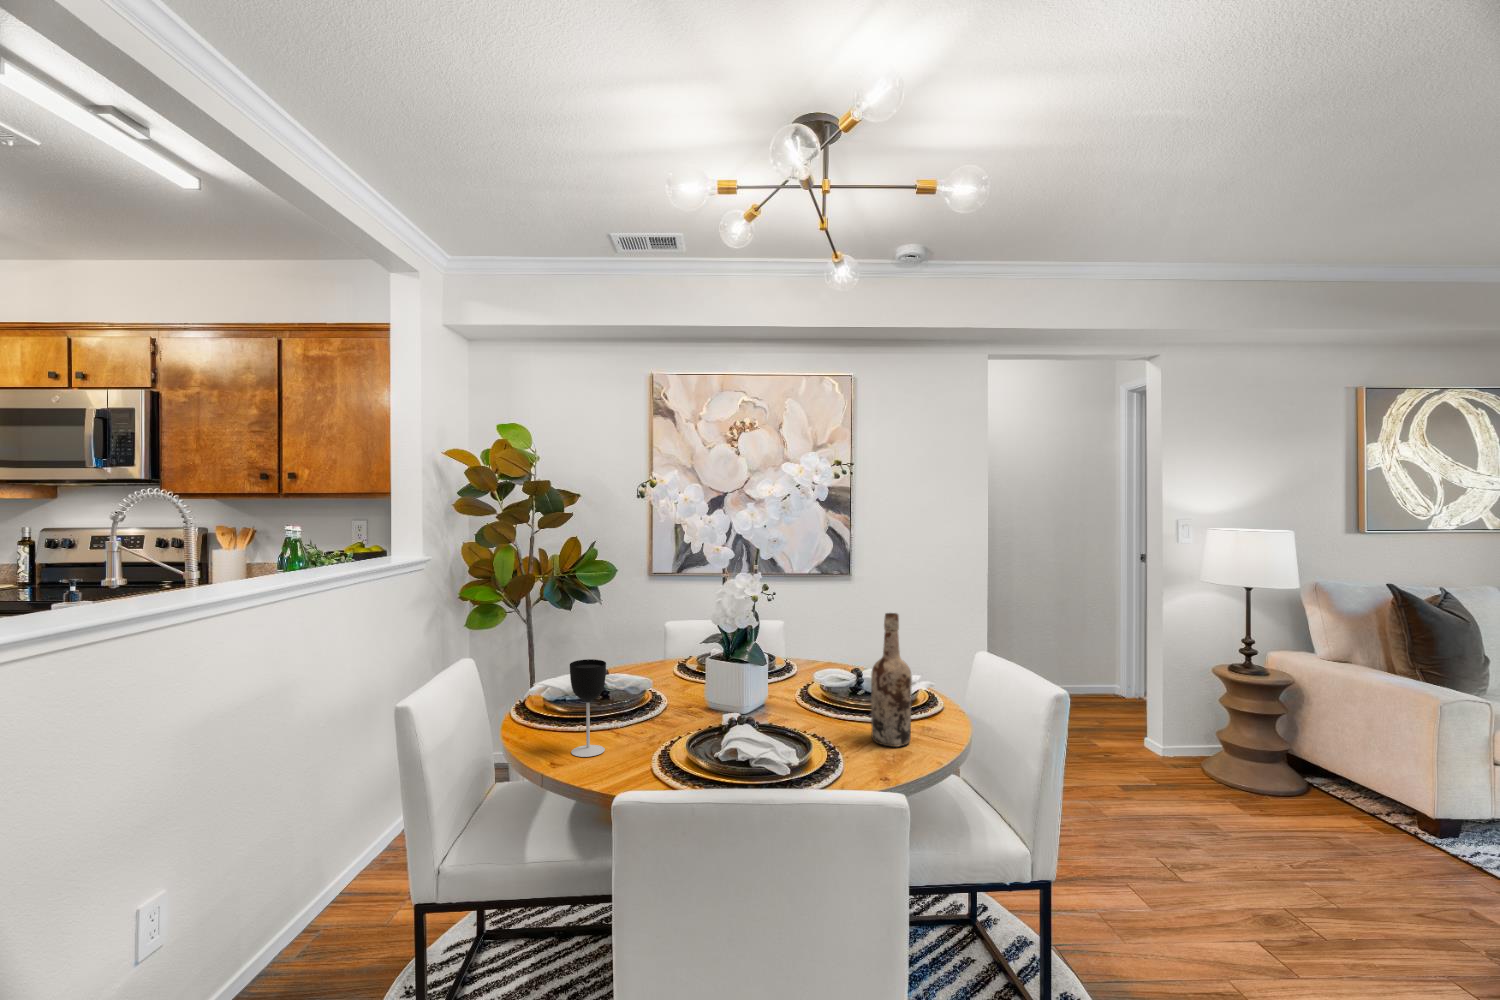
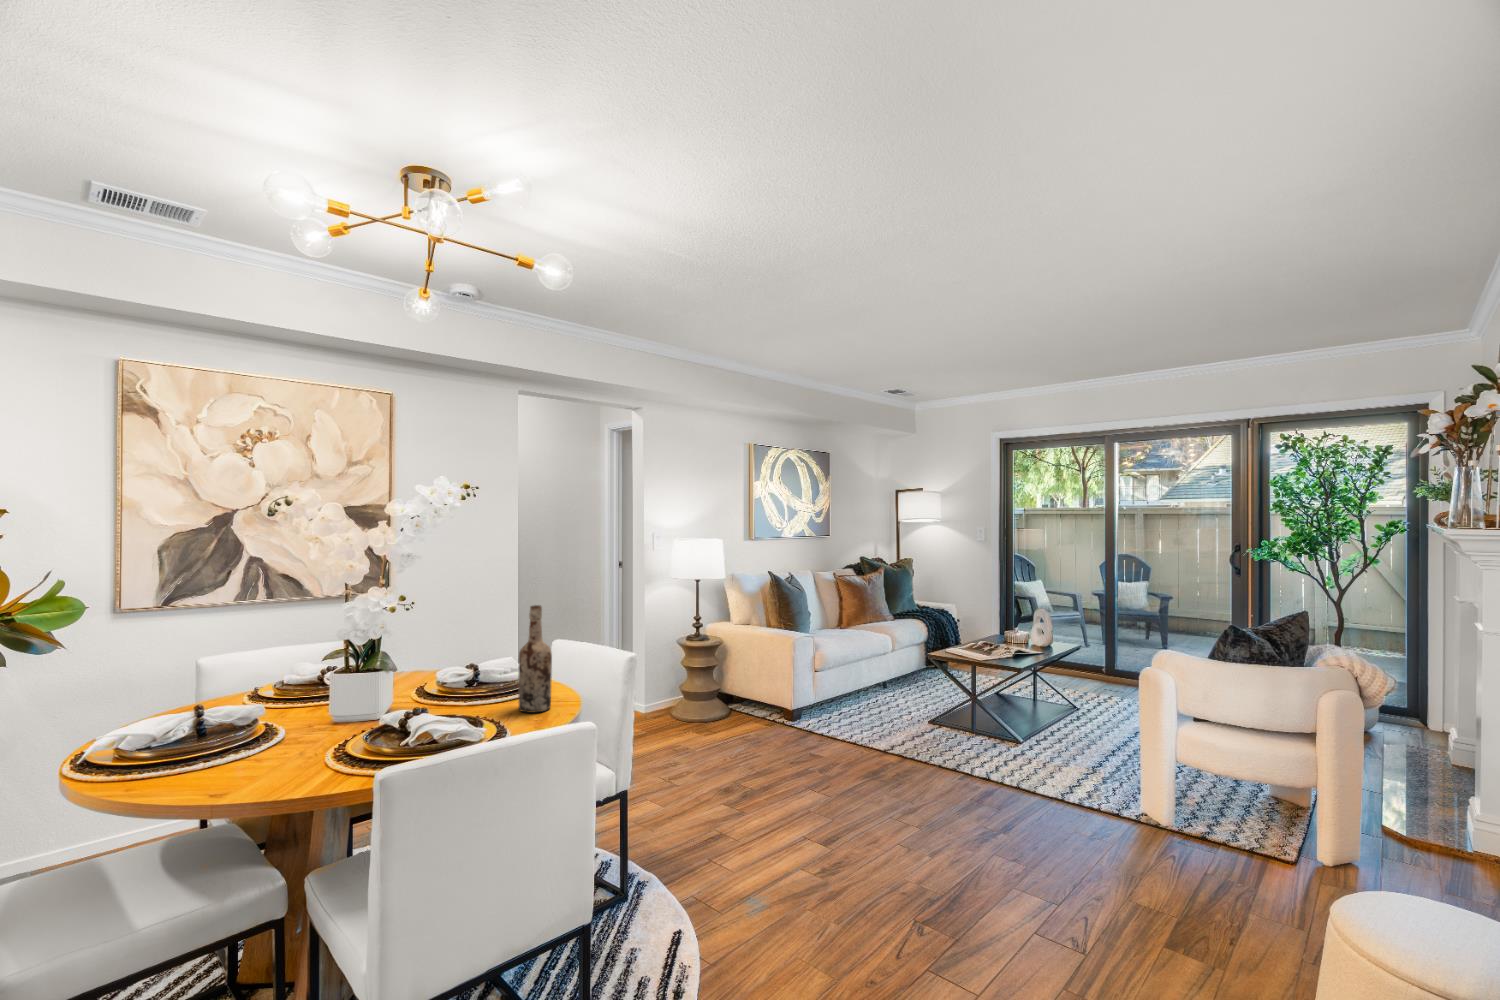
wine glass: present [570,659,606,757] -> none [223,682,271,786]

